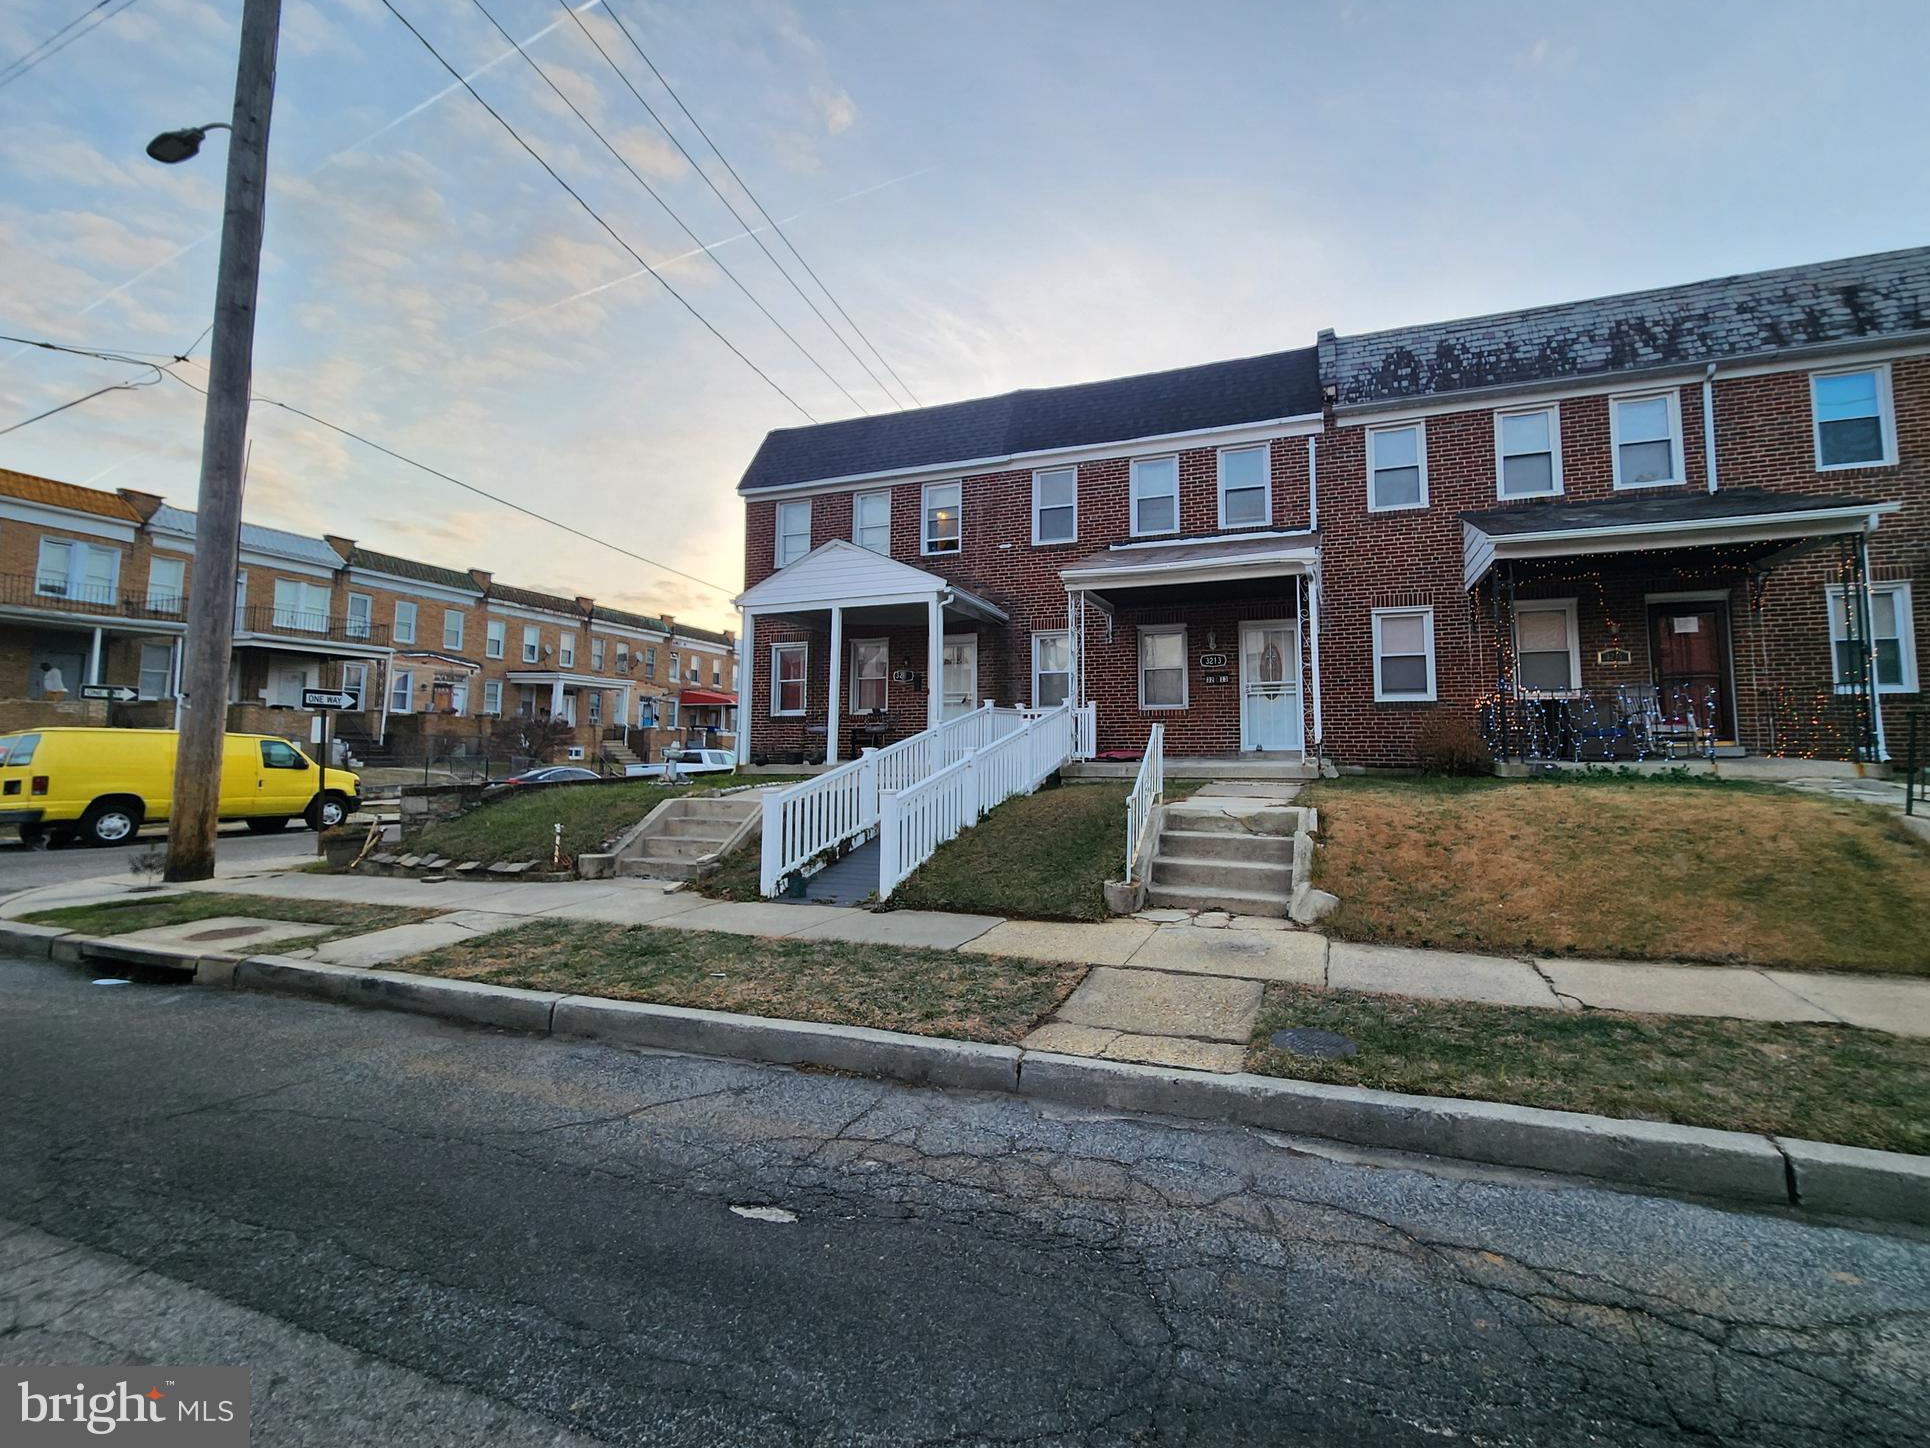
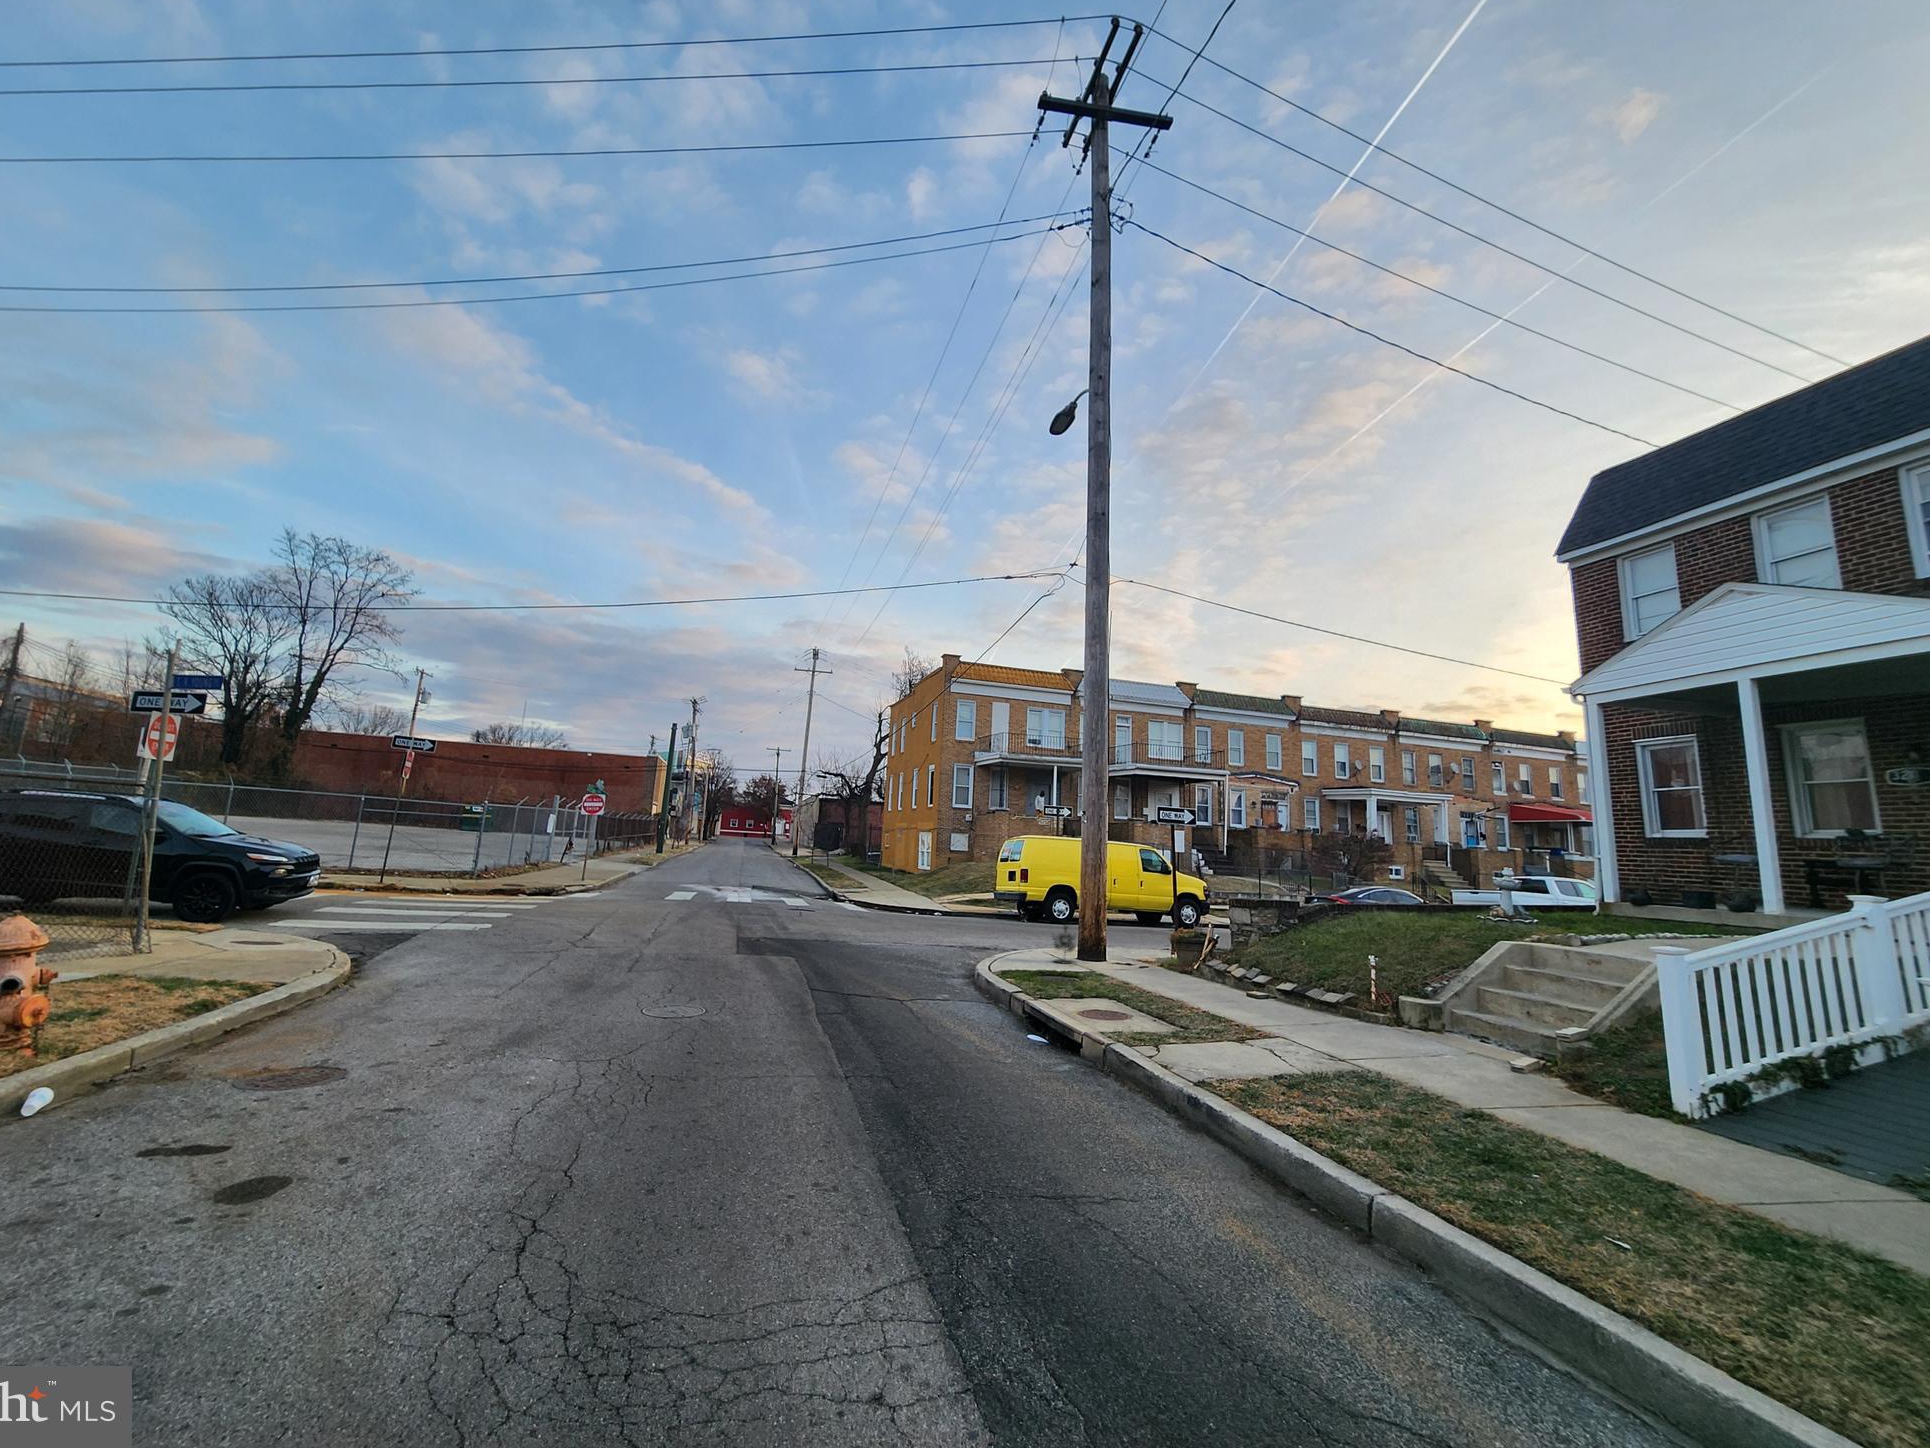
watering can: present [787,871,818,897] -> none [1719,1082,1784,1129]

